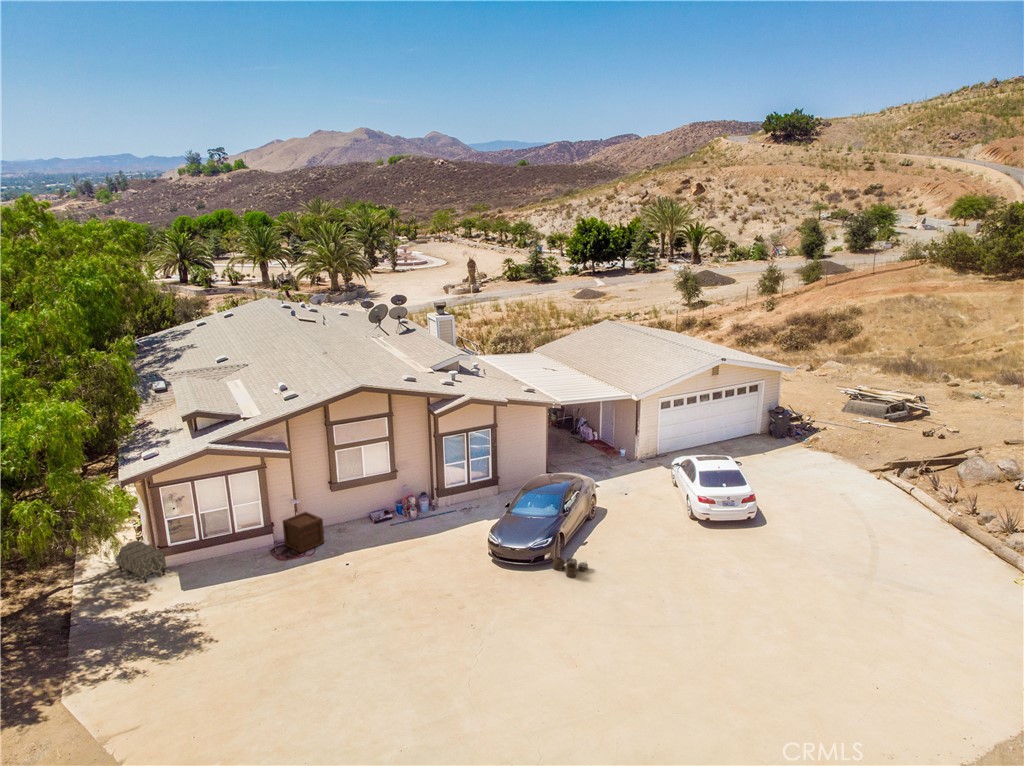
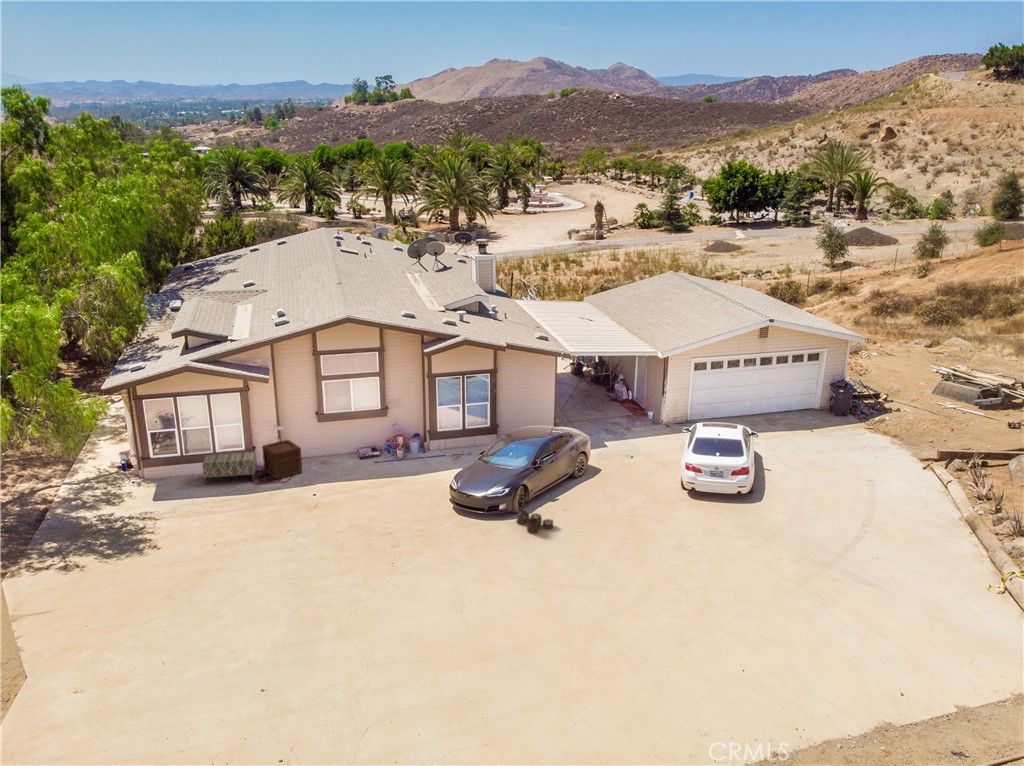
bench: present [115,541,166,583] -> present [202,452,257,484]

